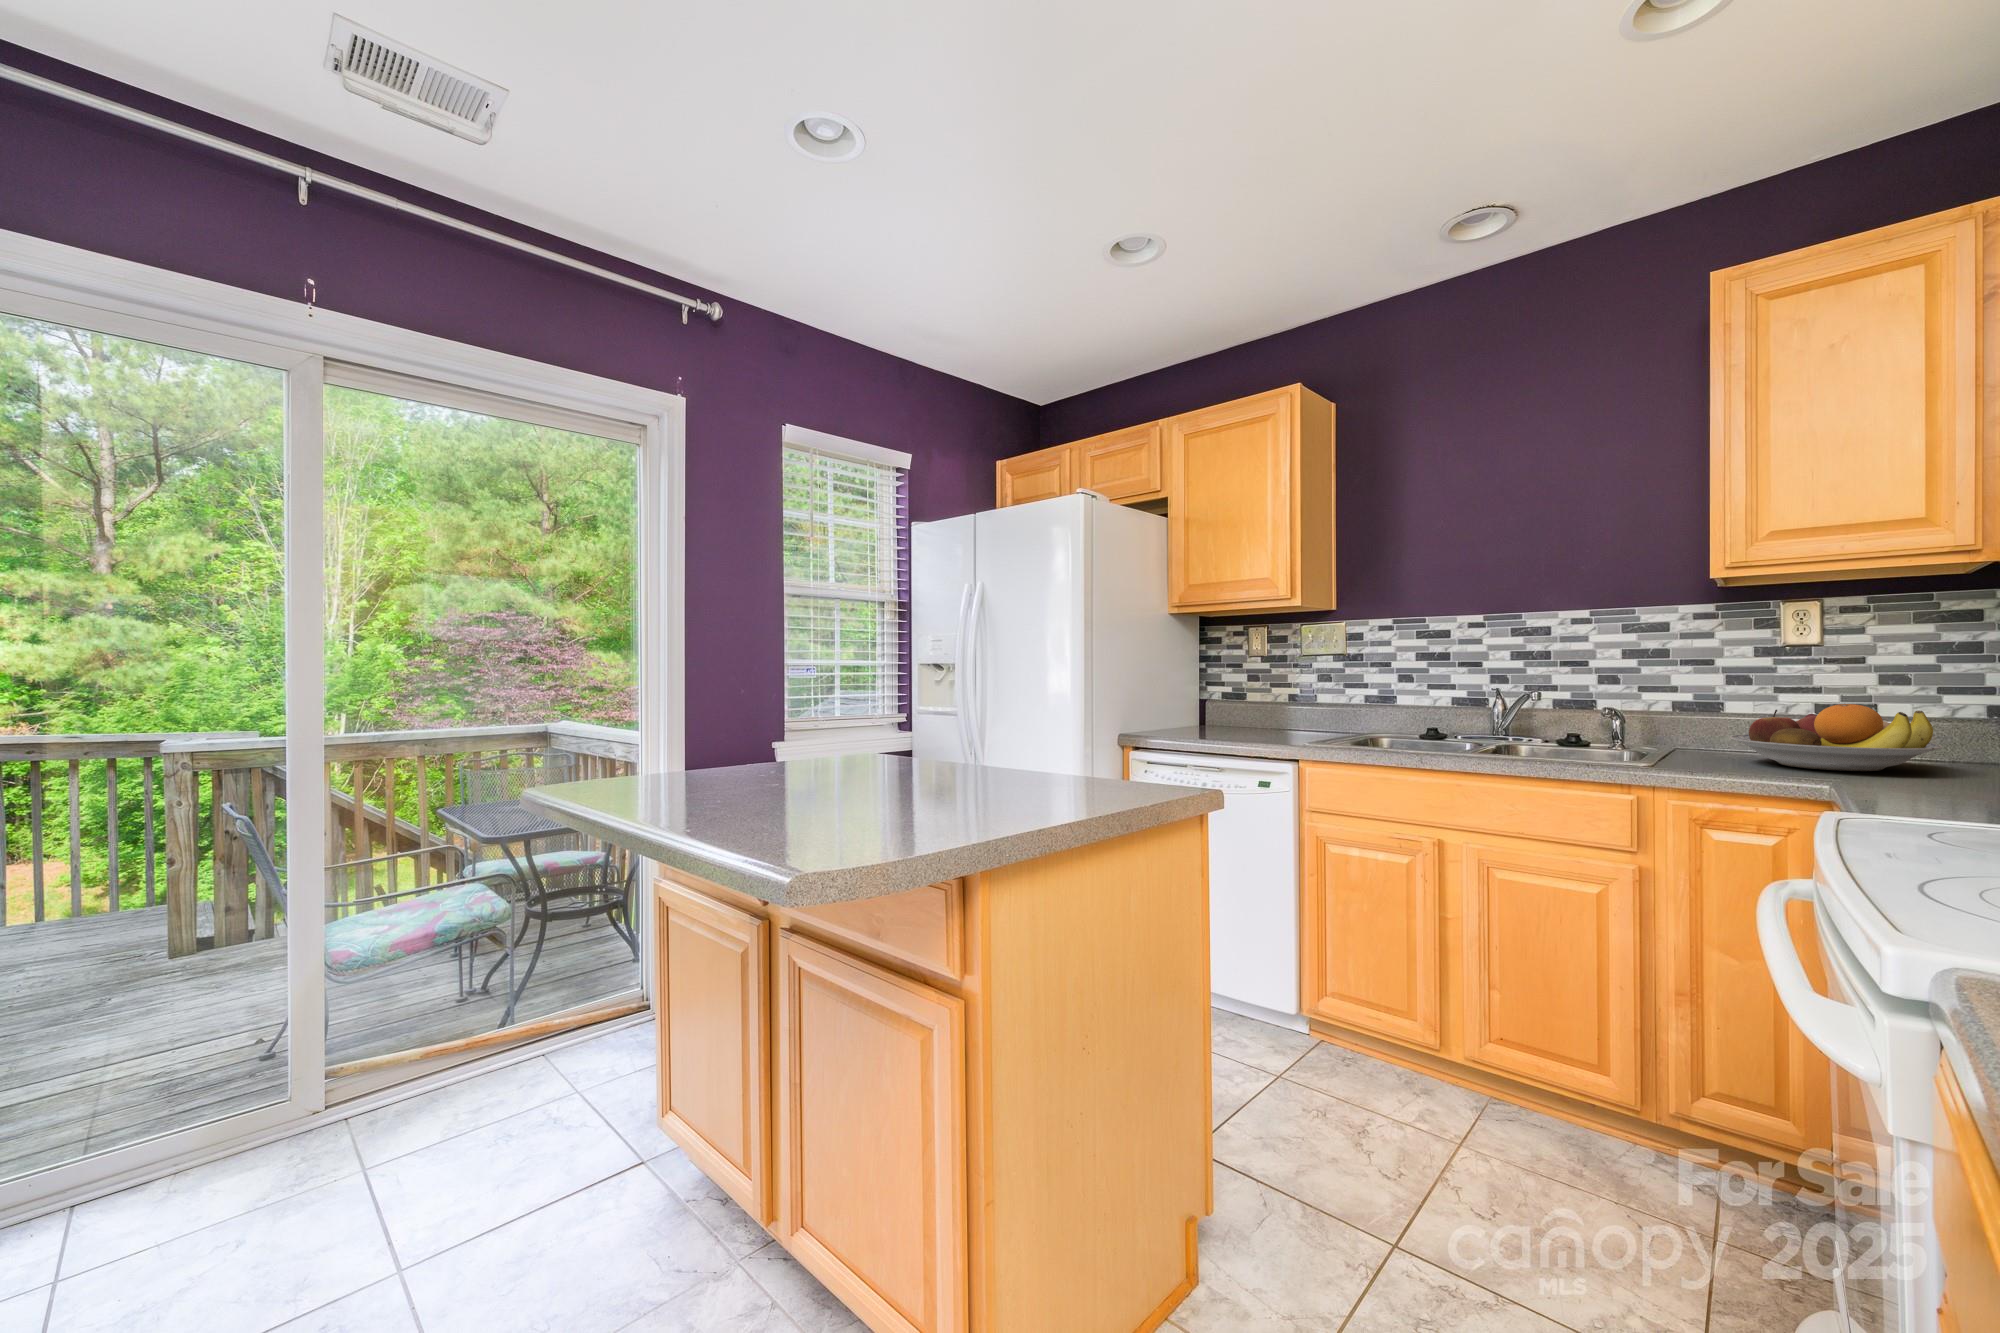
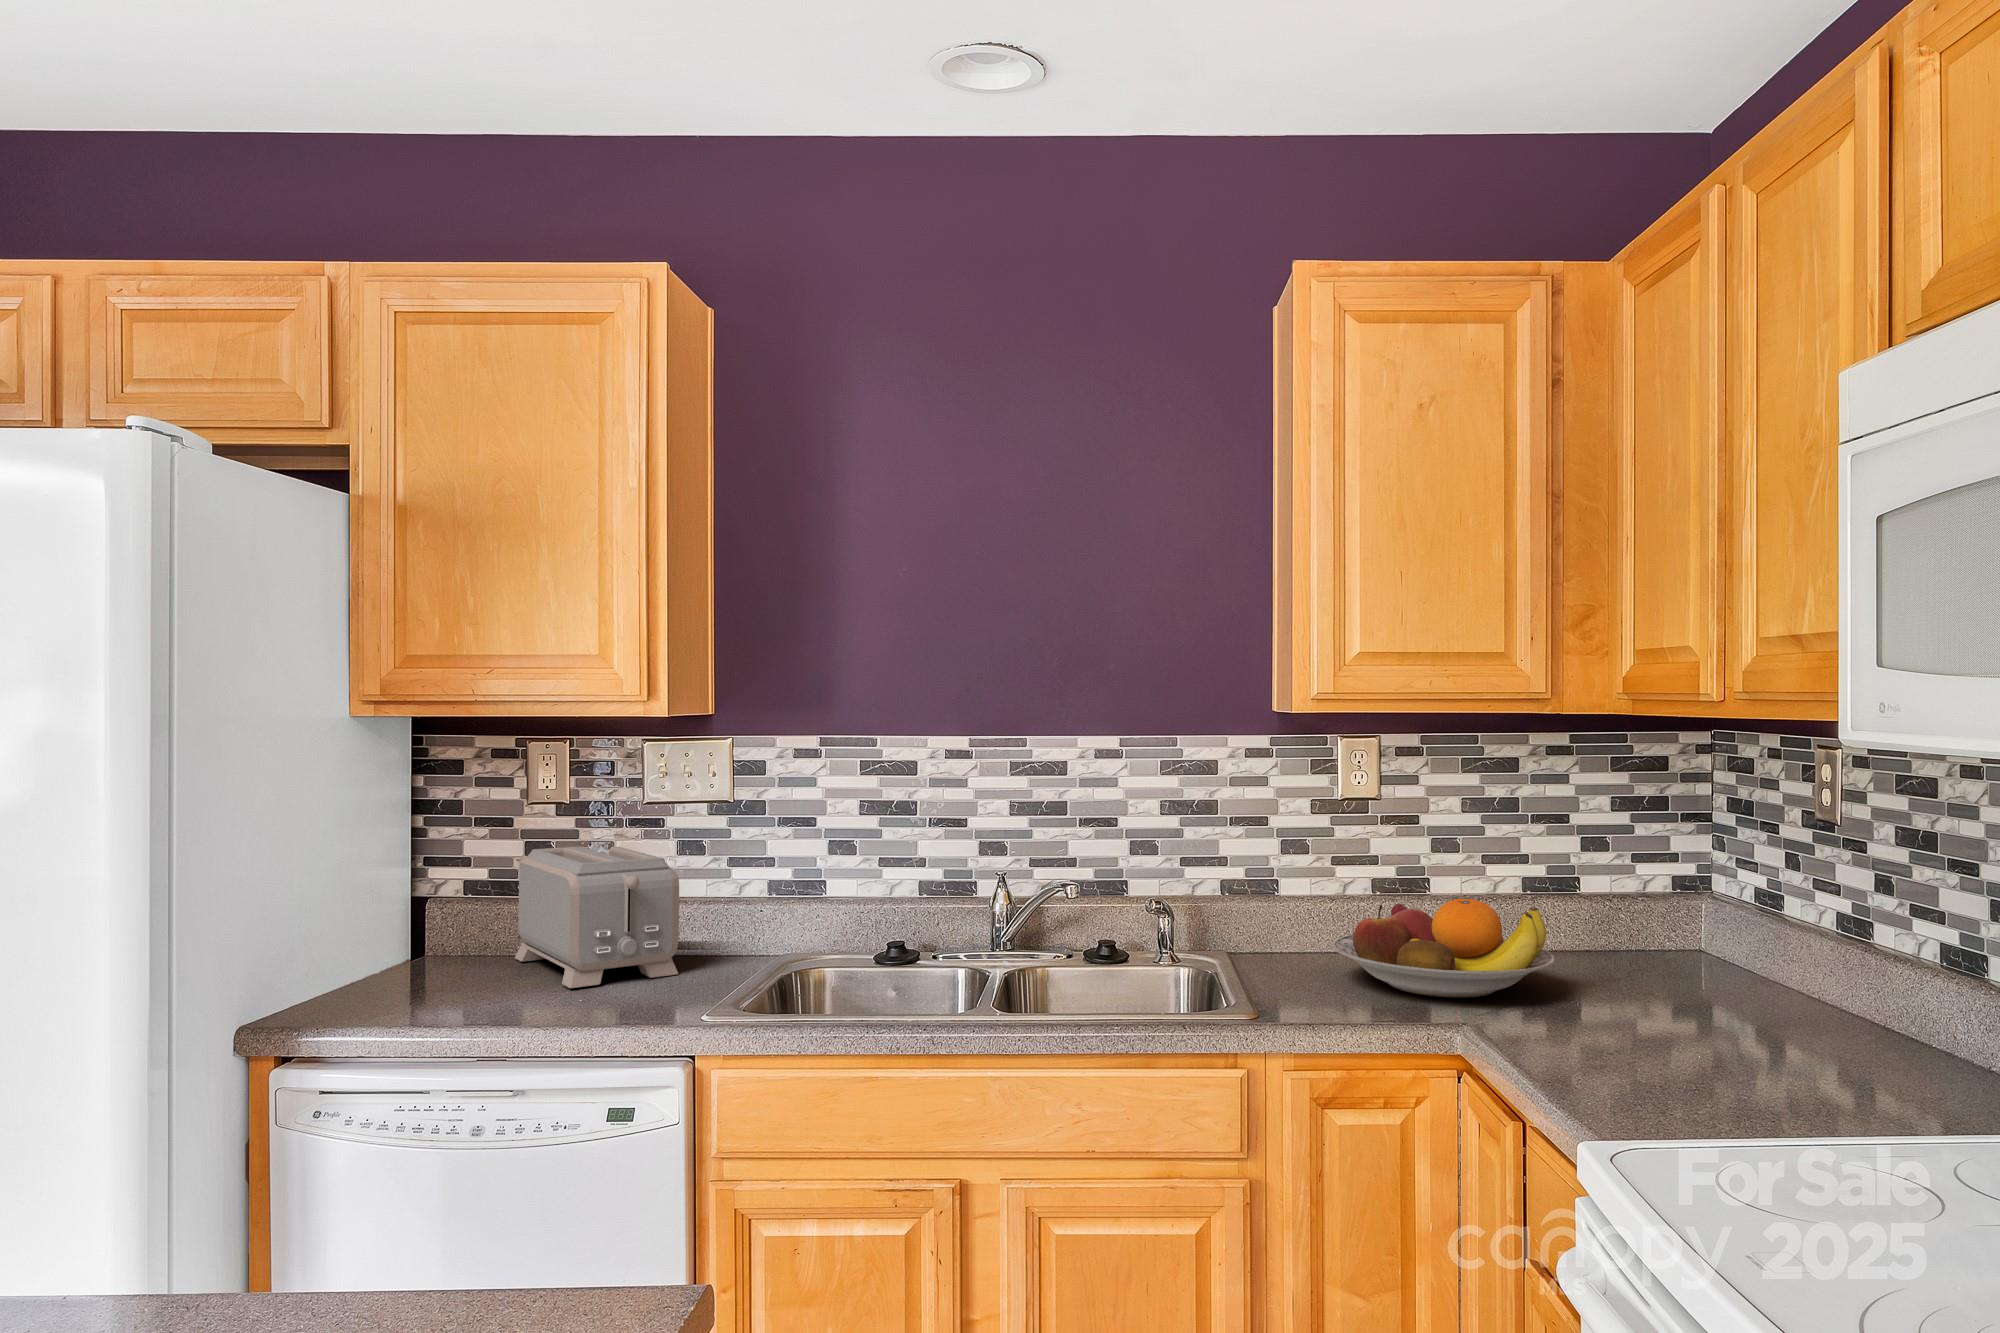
toaster: none [1243,678,1311,736] -> present [515,846,679,988]

